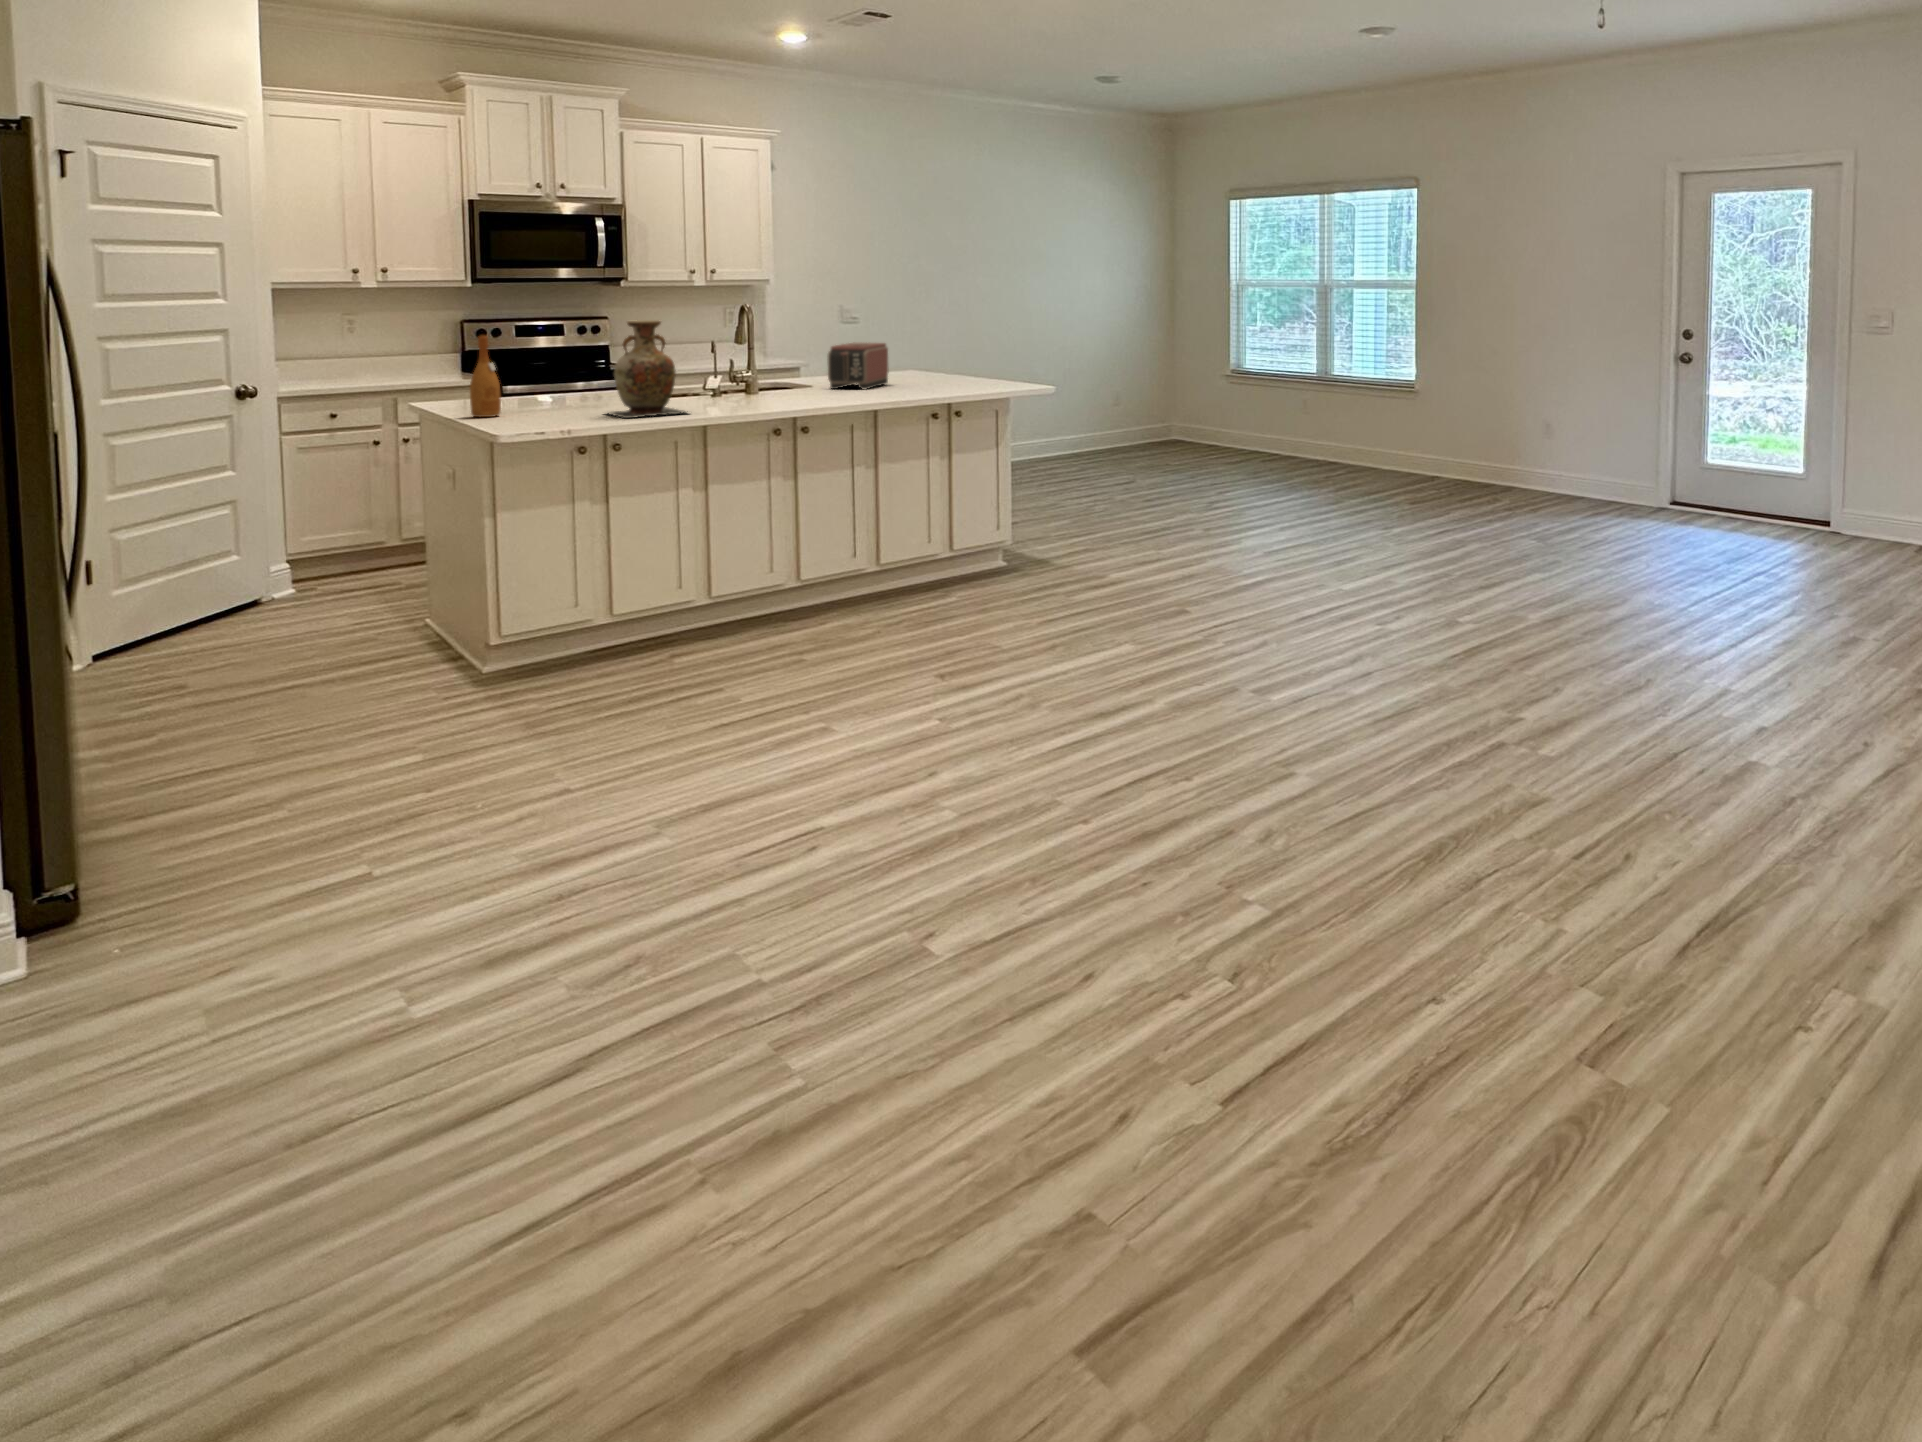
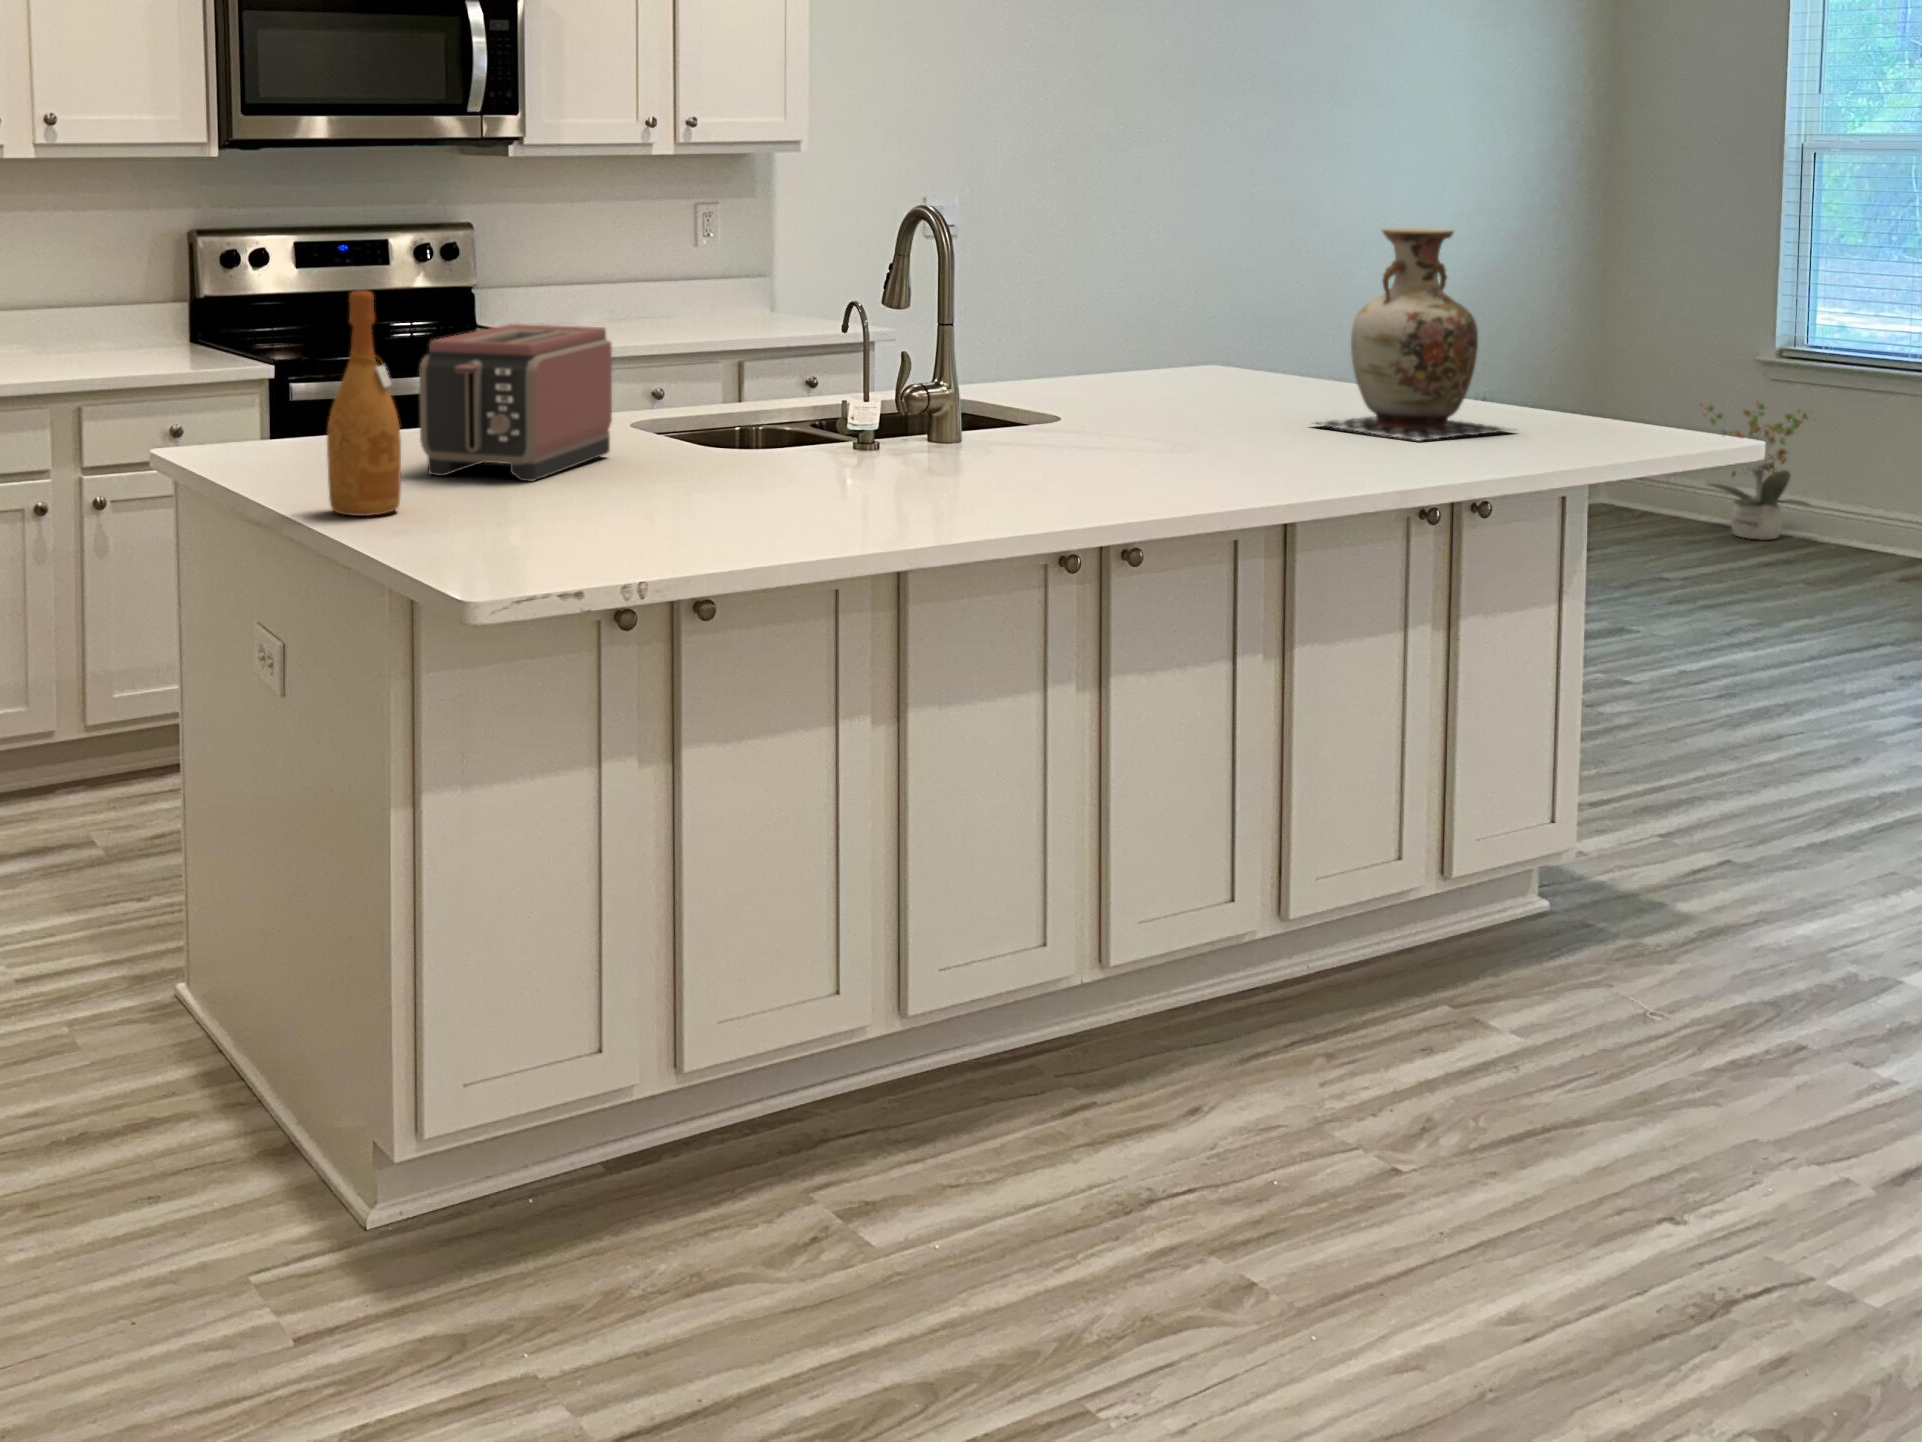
vase: present [608,320,688,418] -> present [1316,228,1511,441]
toaster: present [828,343,888,389] -> present [419,324,612,481]
potted plant: none [1193,391,1236,449] -> present [1701,402,1810,540]

